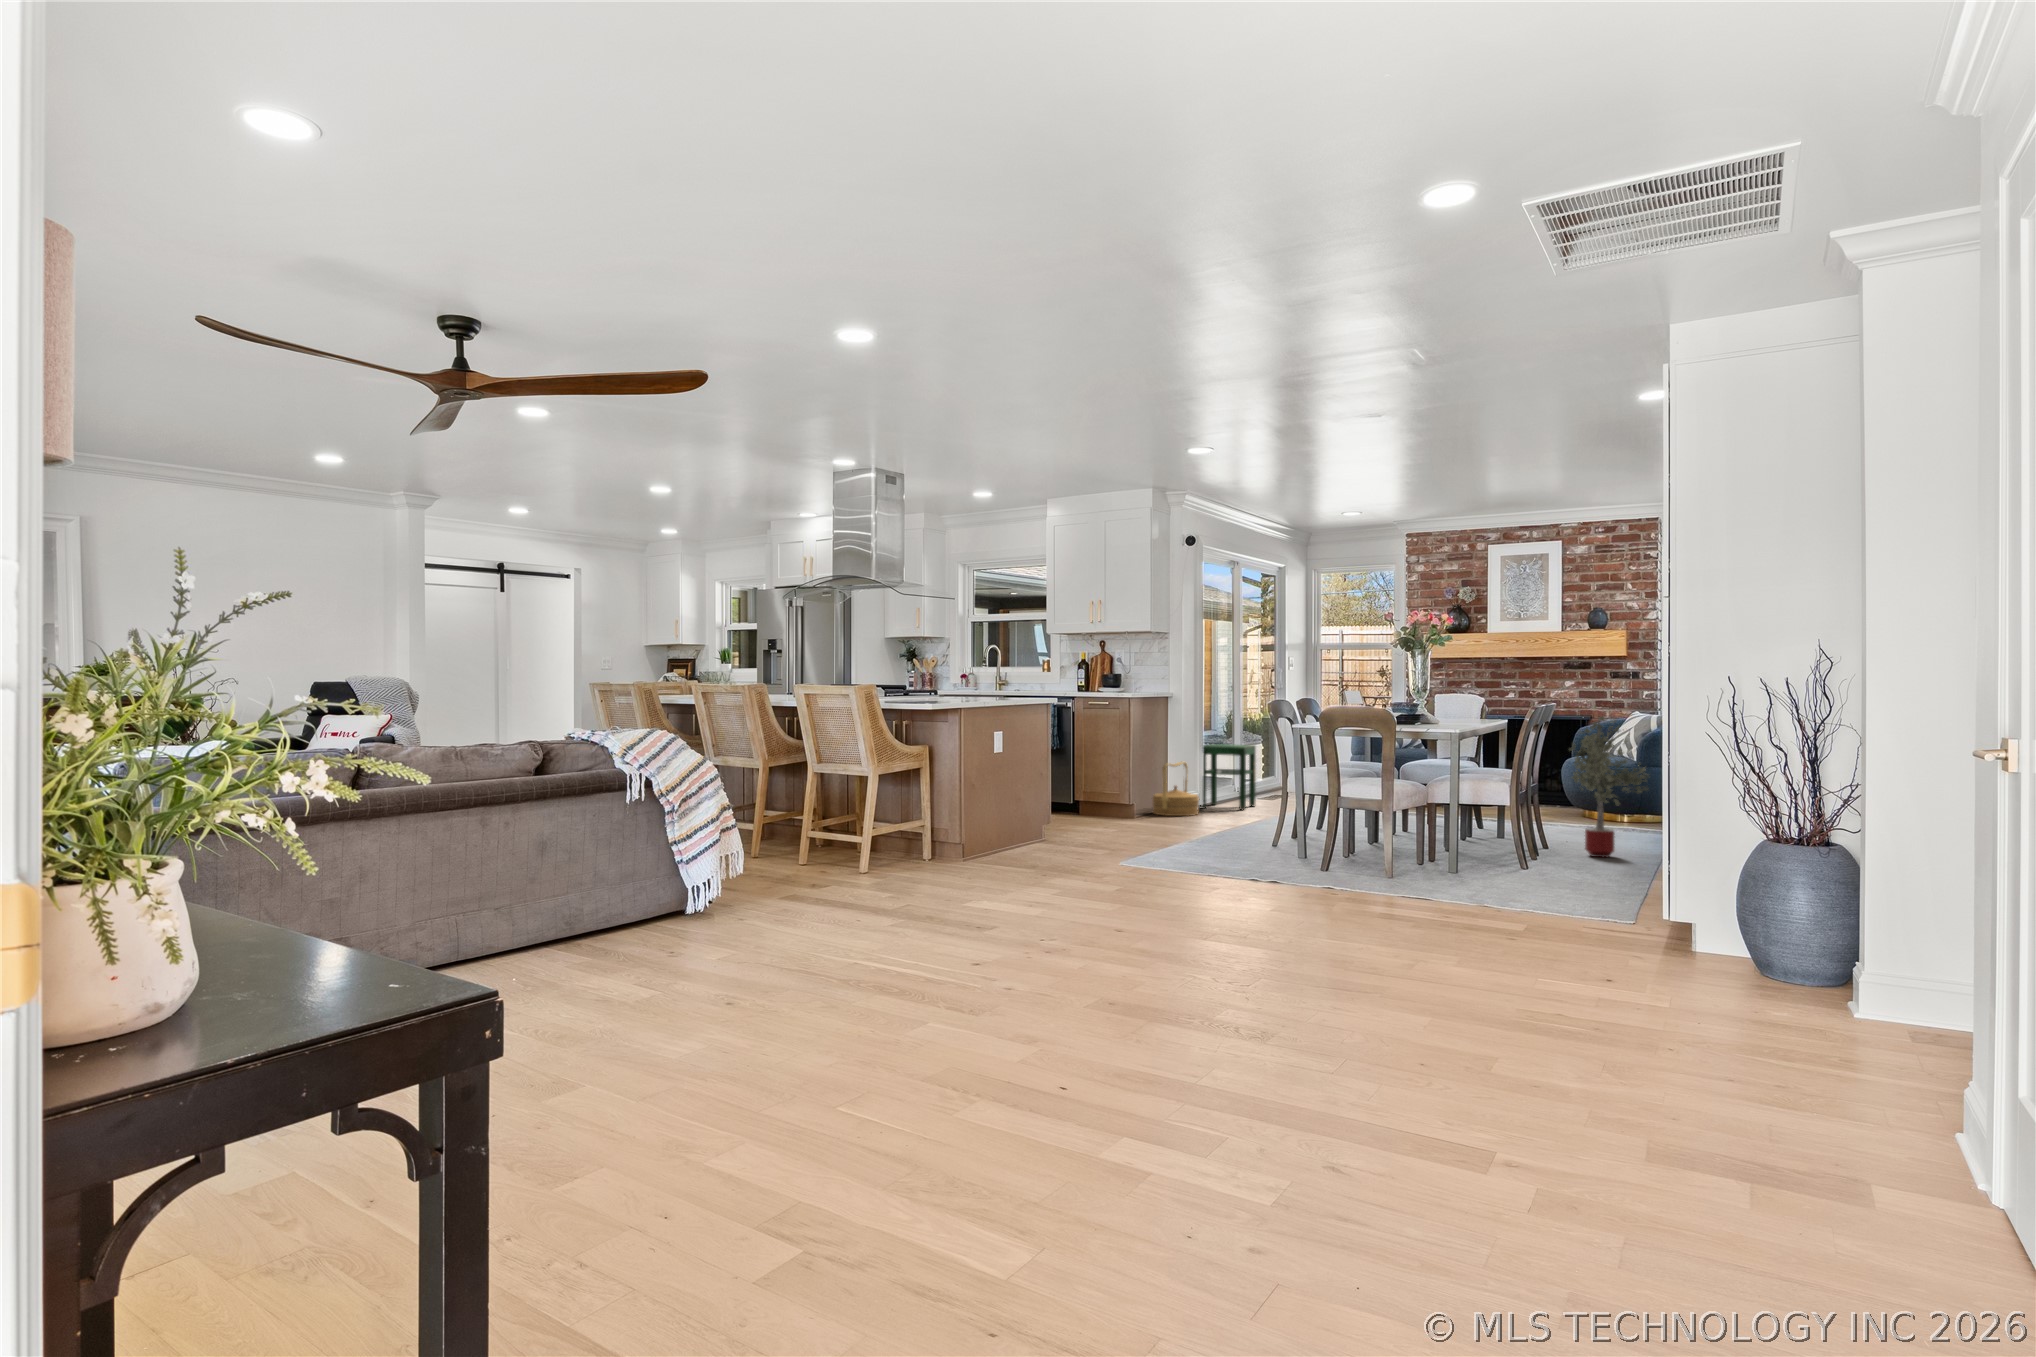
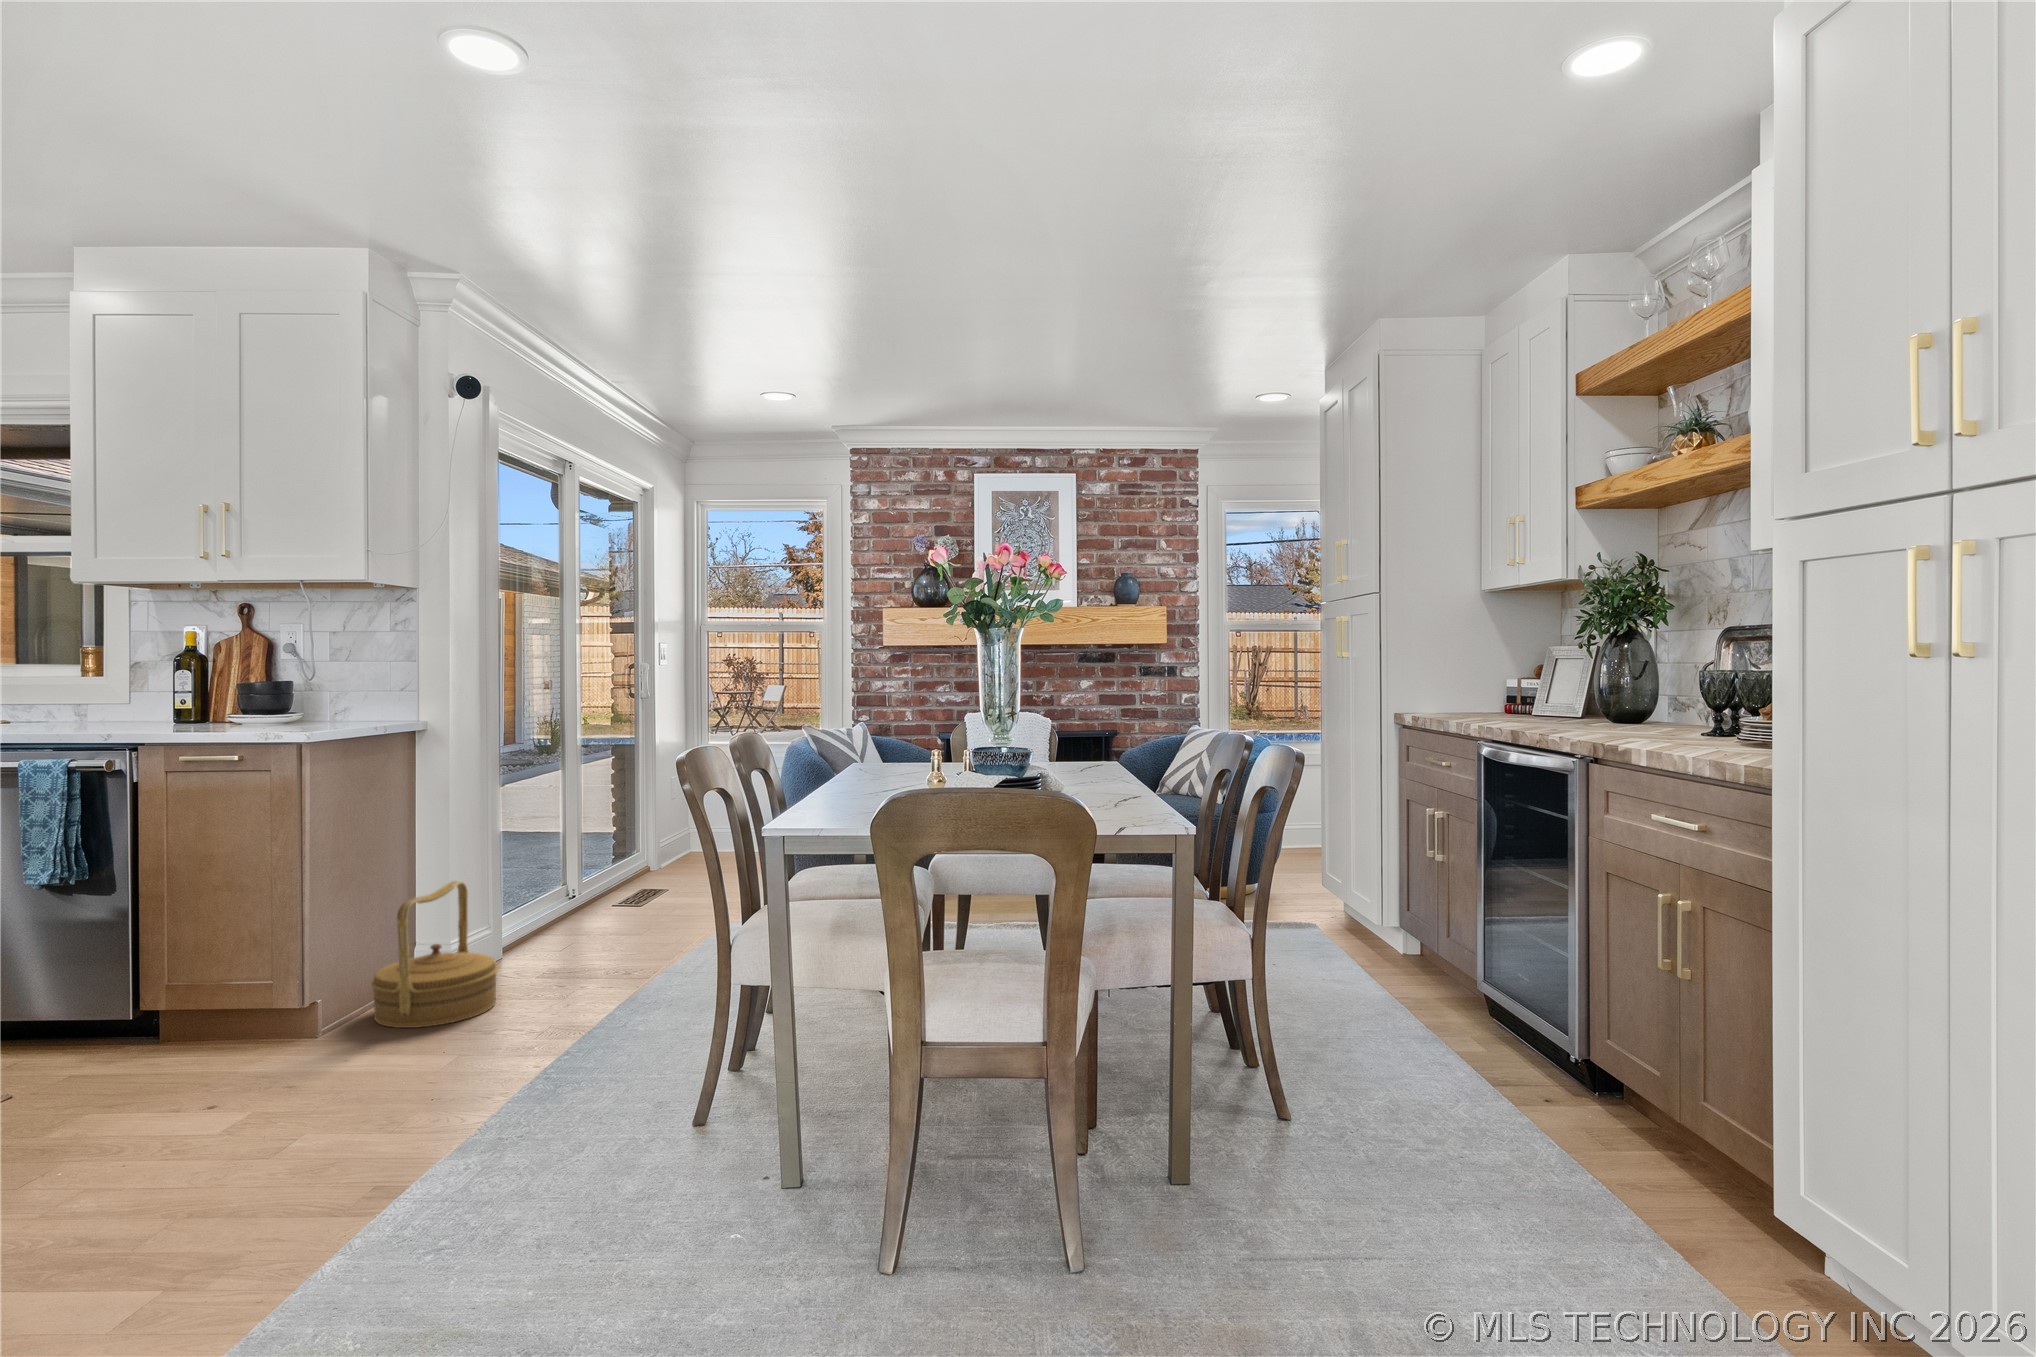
potted tree: present [1569,717,1648,857] -> none [1408,782,1596,1096]
stool: present [1200,744,1256,810] -> none [498,817,621,967]

